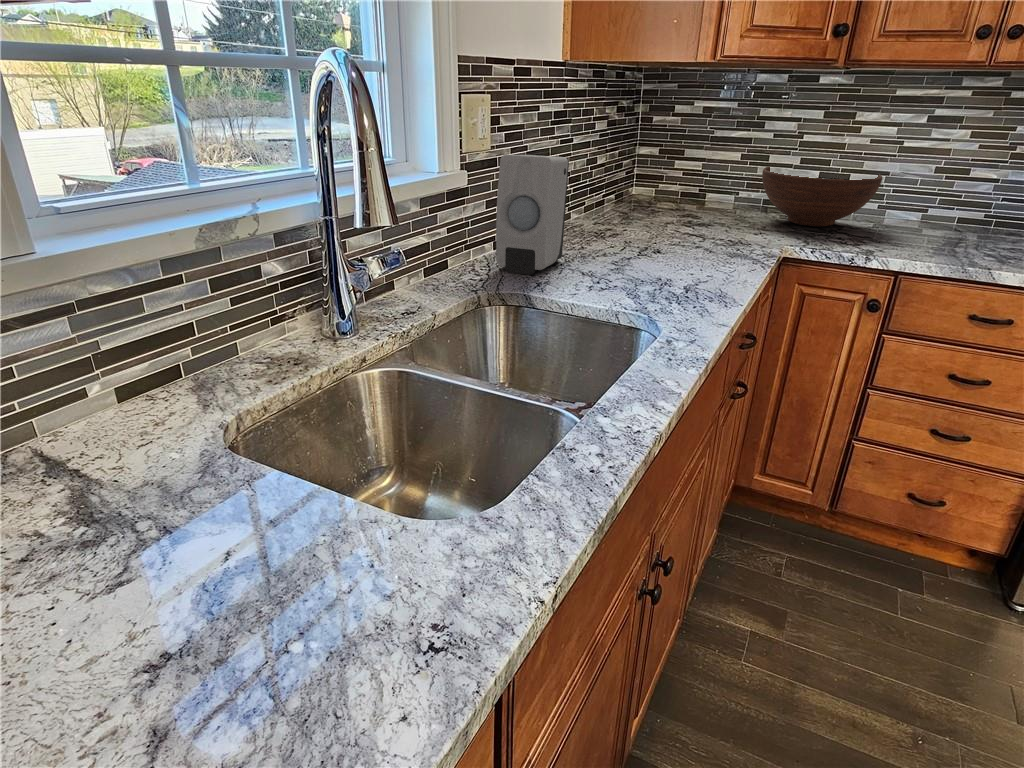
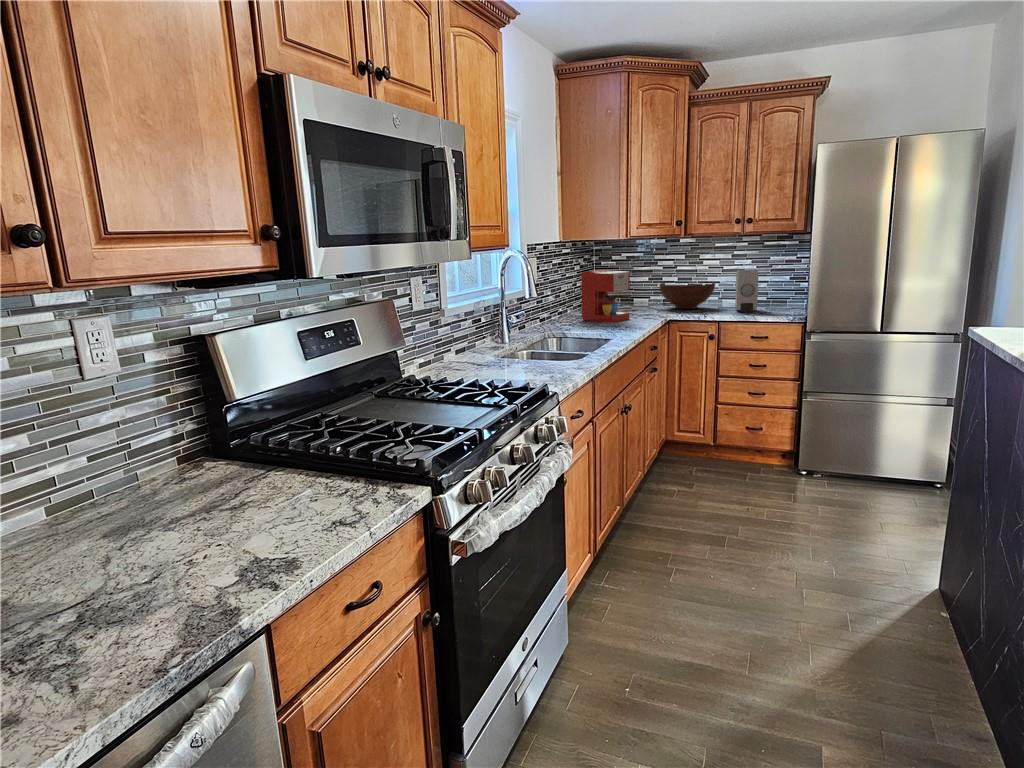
coffee maker: none [592,133,712,262] -> present [581,269,631,322]
soap dispenser: present [496,155,569,275] -> present [735,270,759,313]

